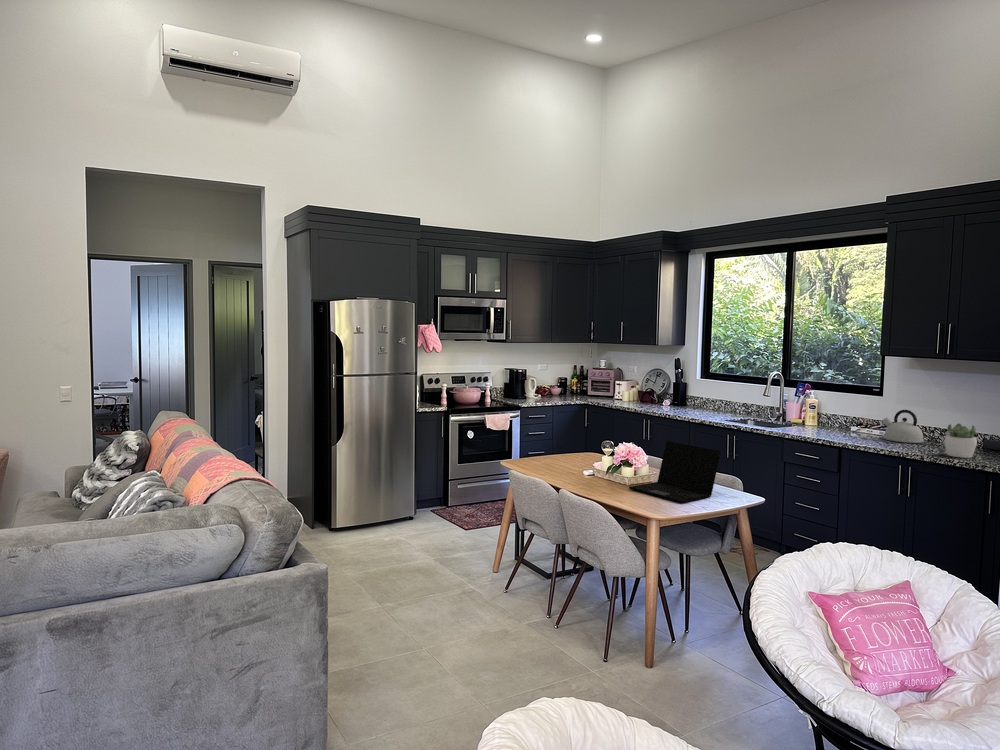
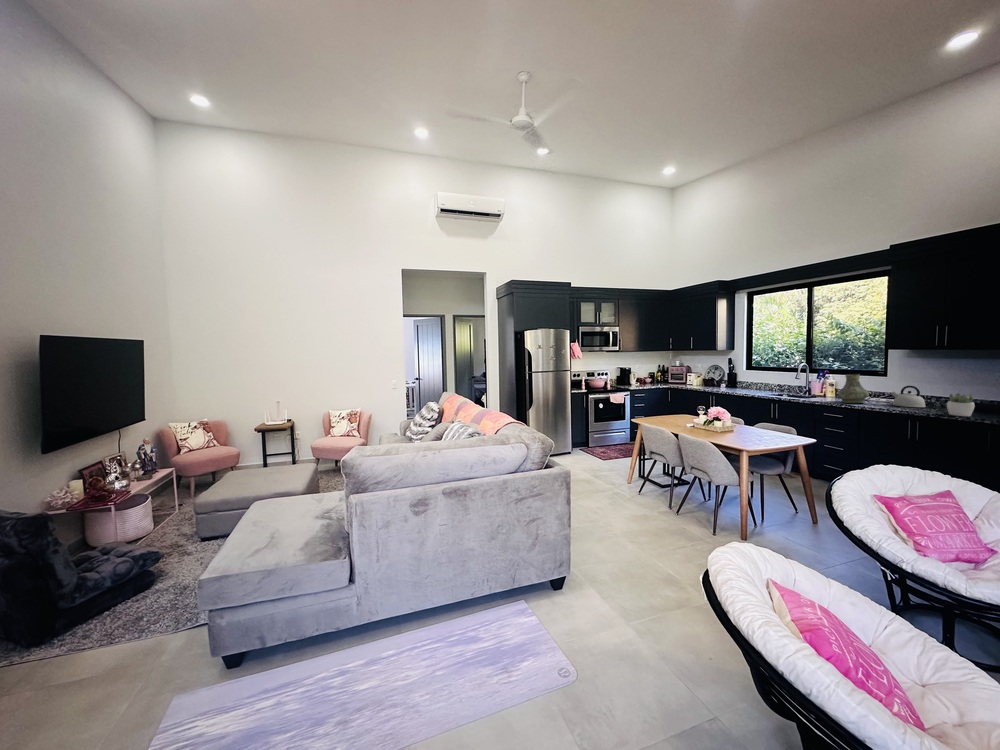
vase: none [815,391,854,435] -> present [838,374,869,403]
laptop: present [629,441,721,503] -> none [720,406,784,443]

